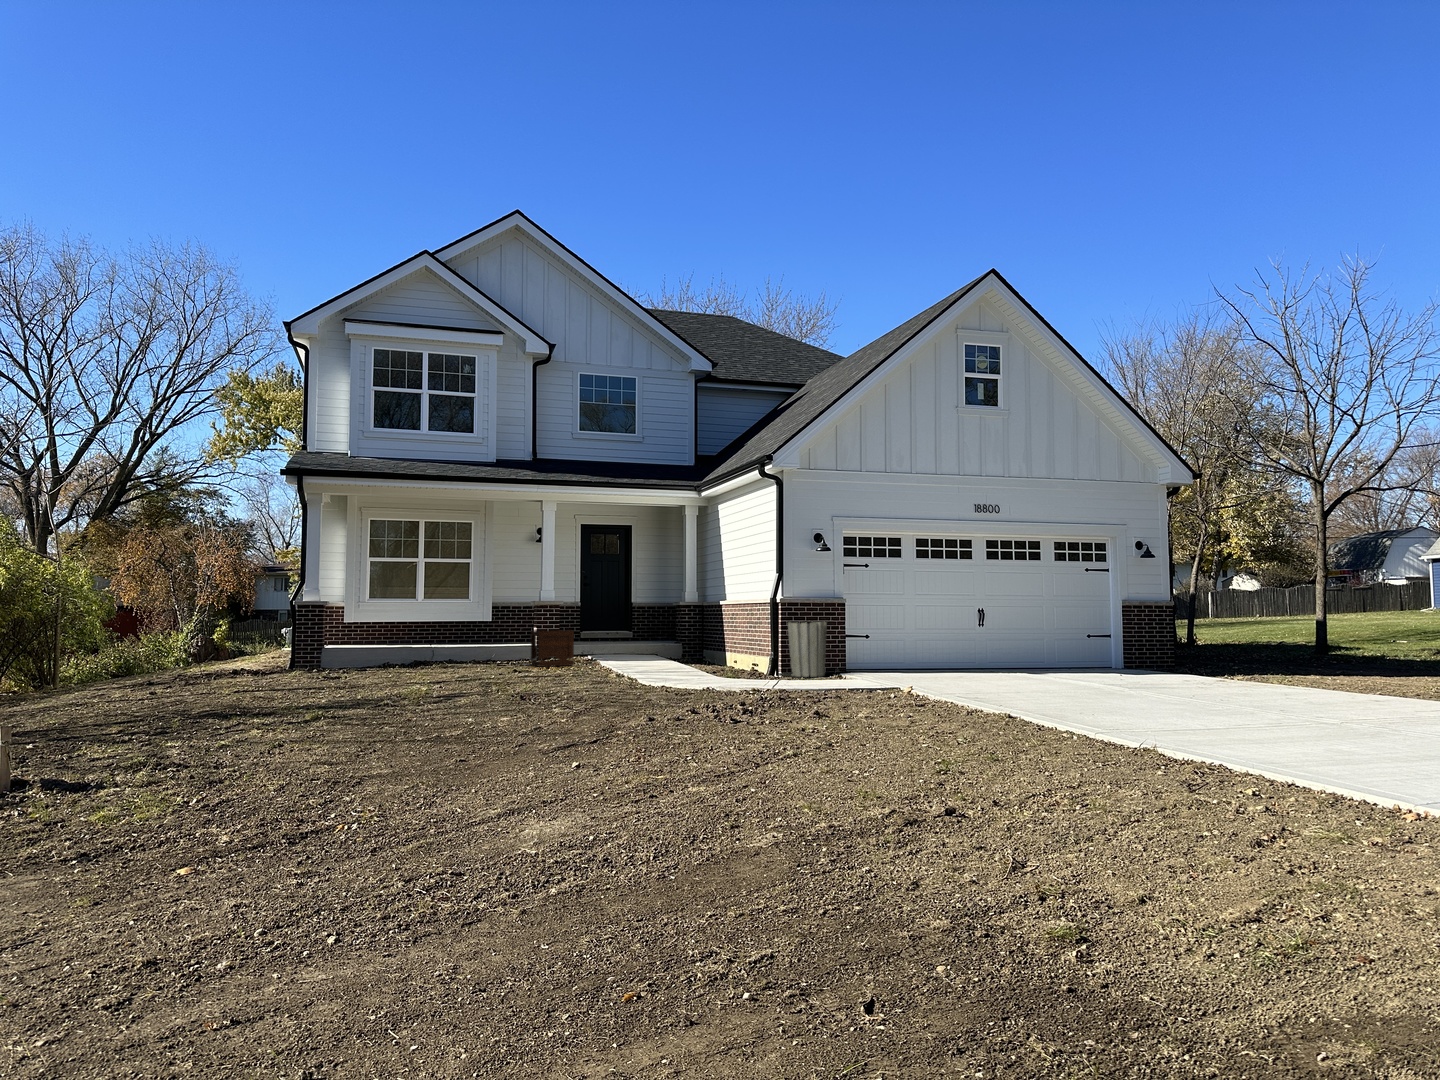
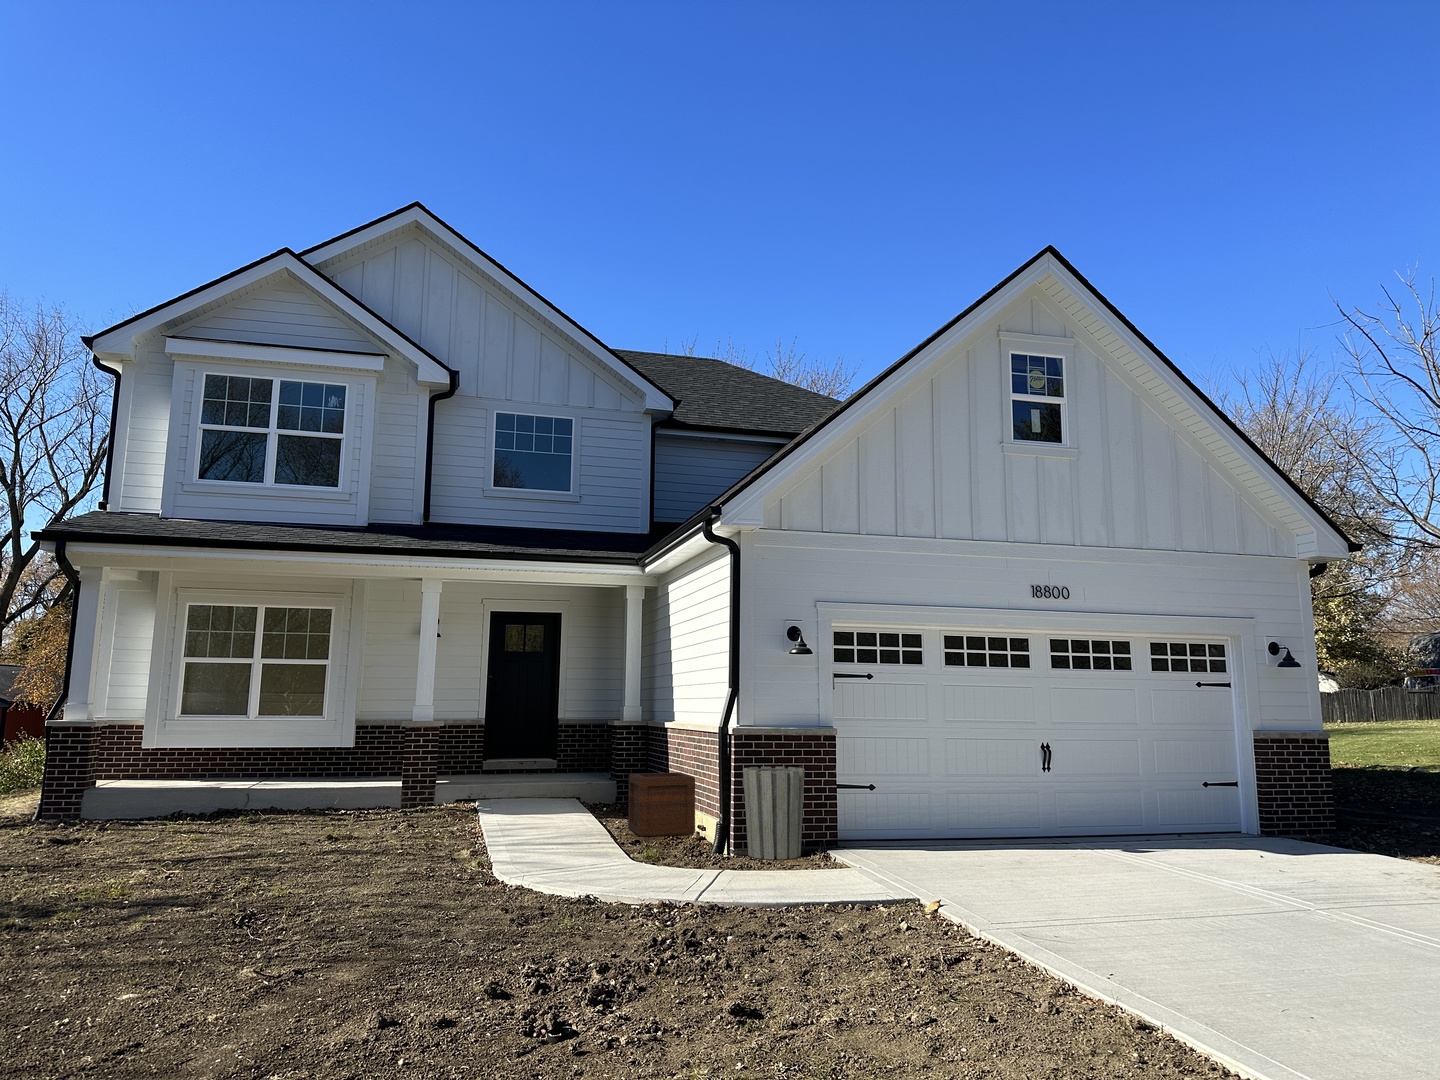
wooden crate: present [531,630,574,667] -> present [628,772,695,837]

